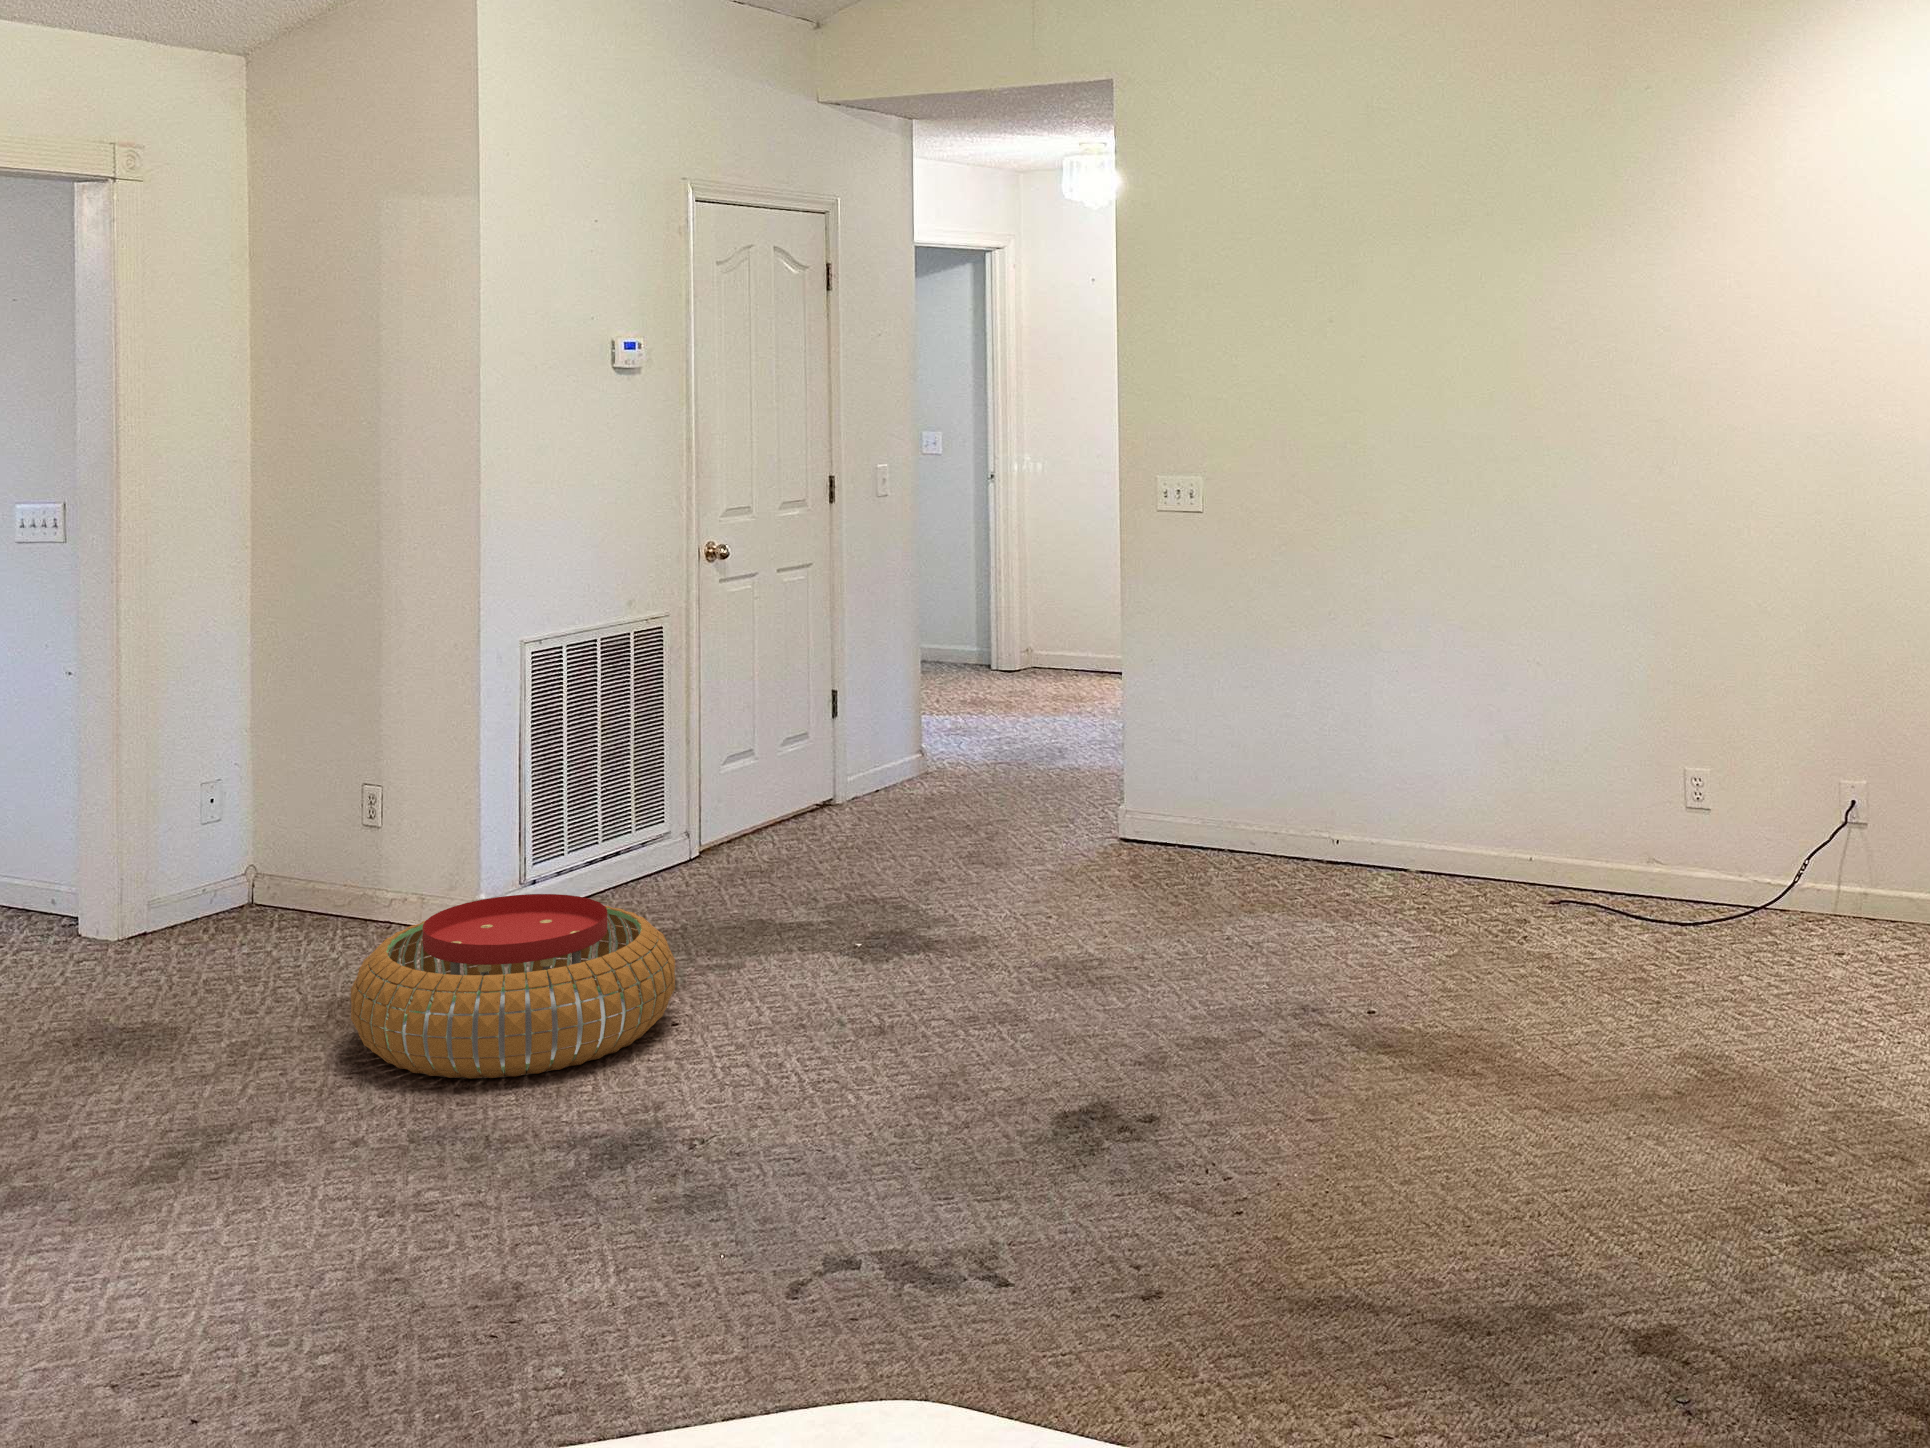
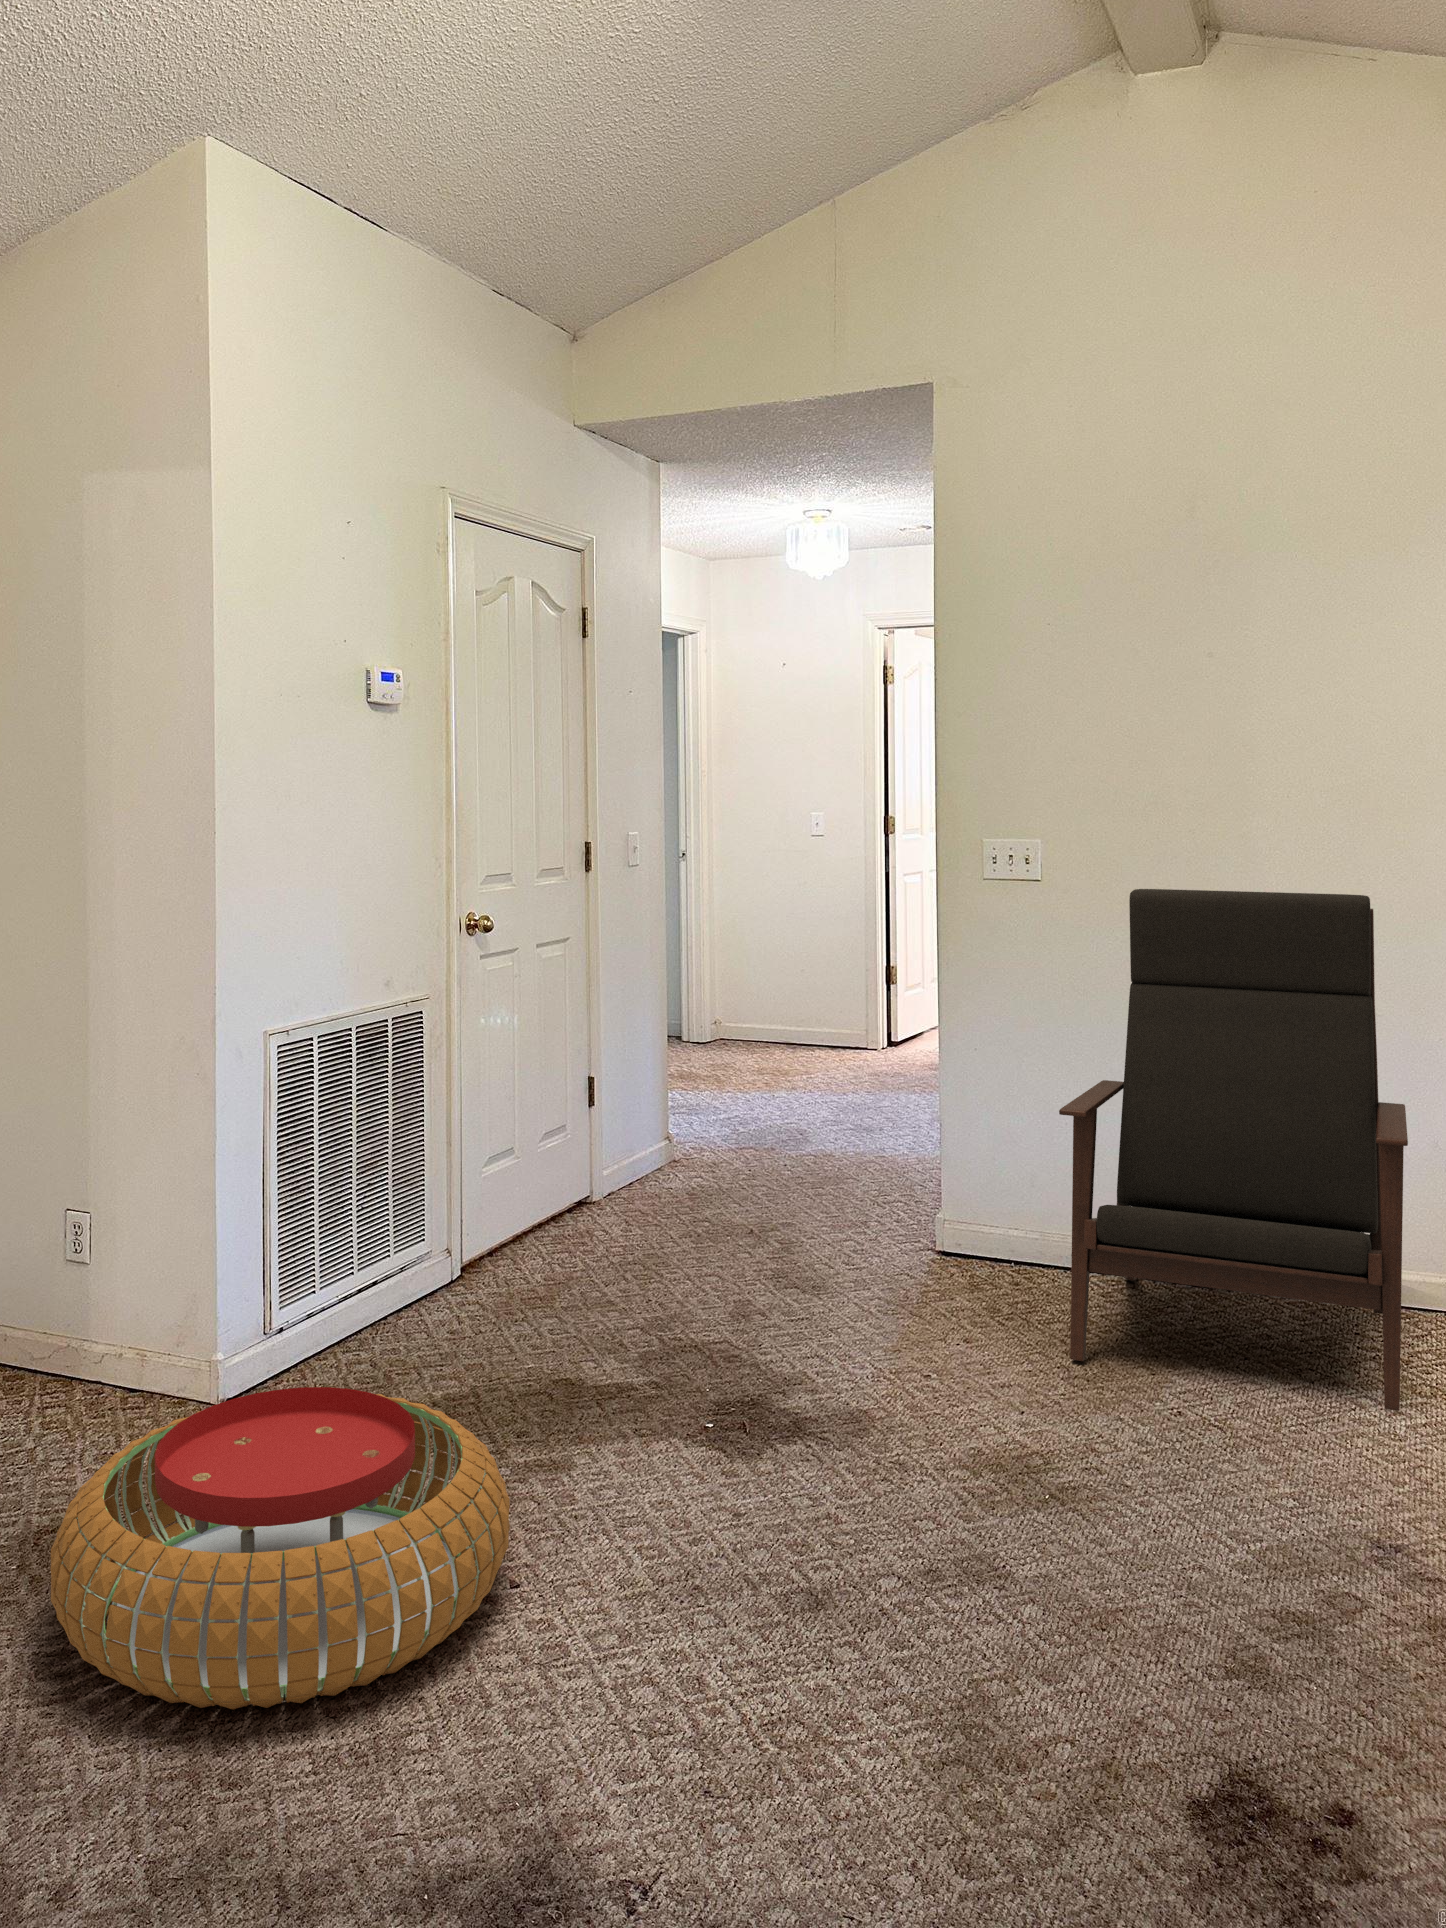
lounge chair: none [1161,521,1471,940] -> present [1059,889,1408,1411]

